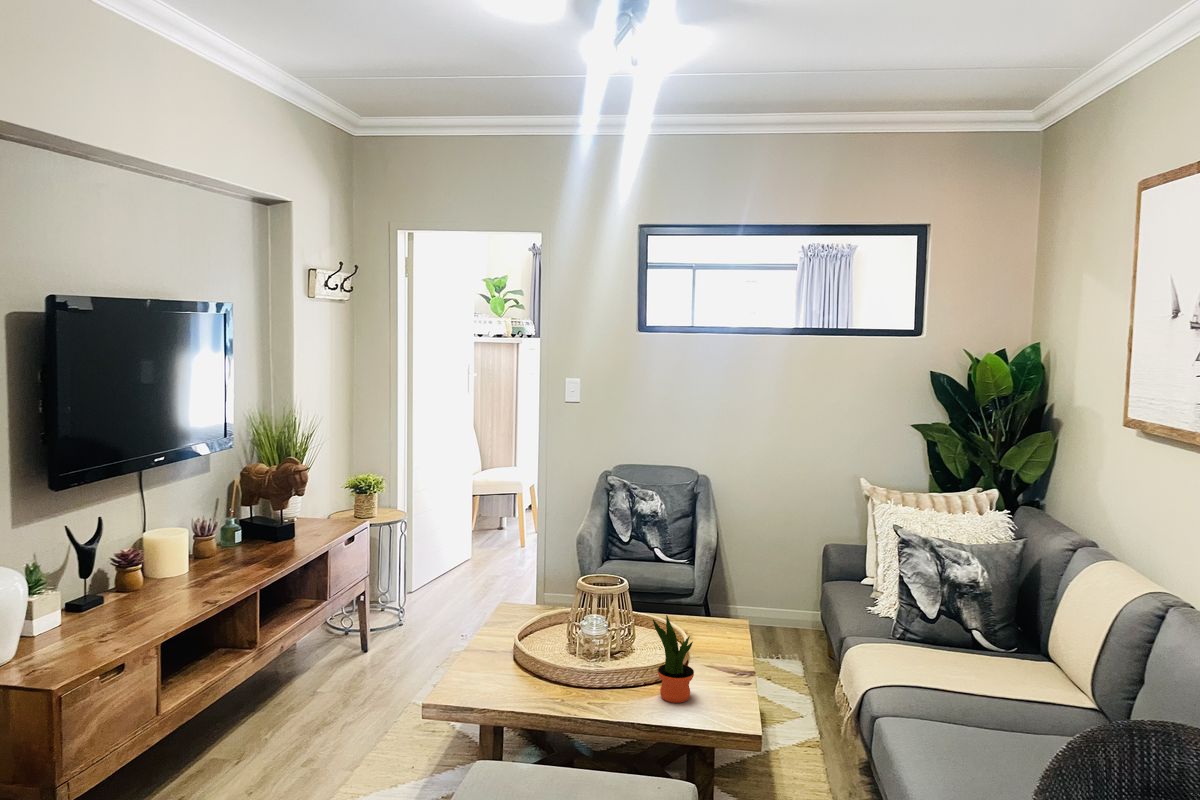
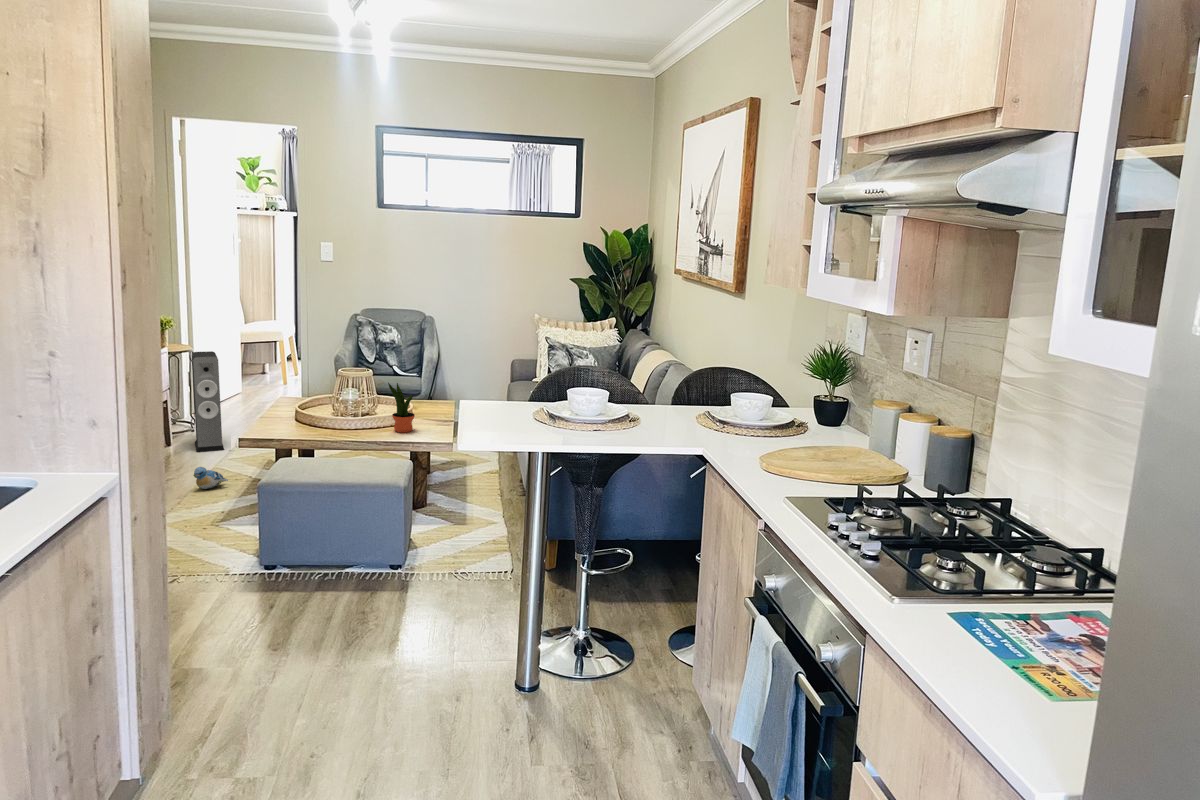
speaker: none [394,525,429,665] -> present [192,351,224,452]
plush toy: none [370,714,417,747] -> present [193,467,228,489]

